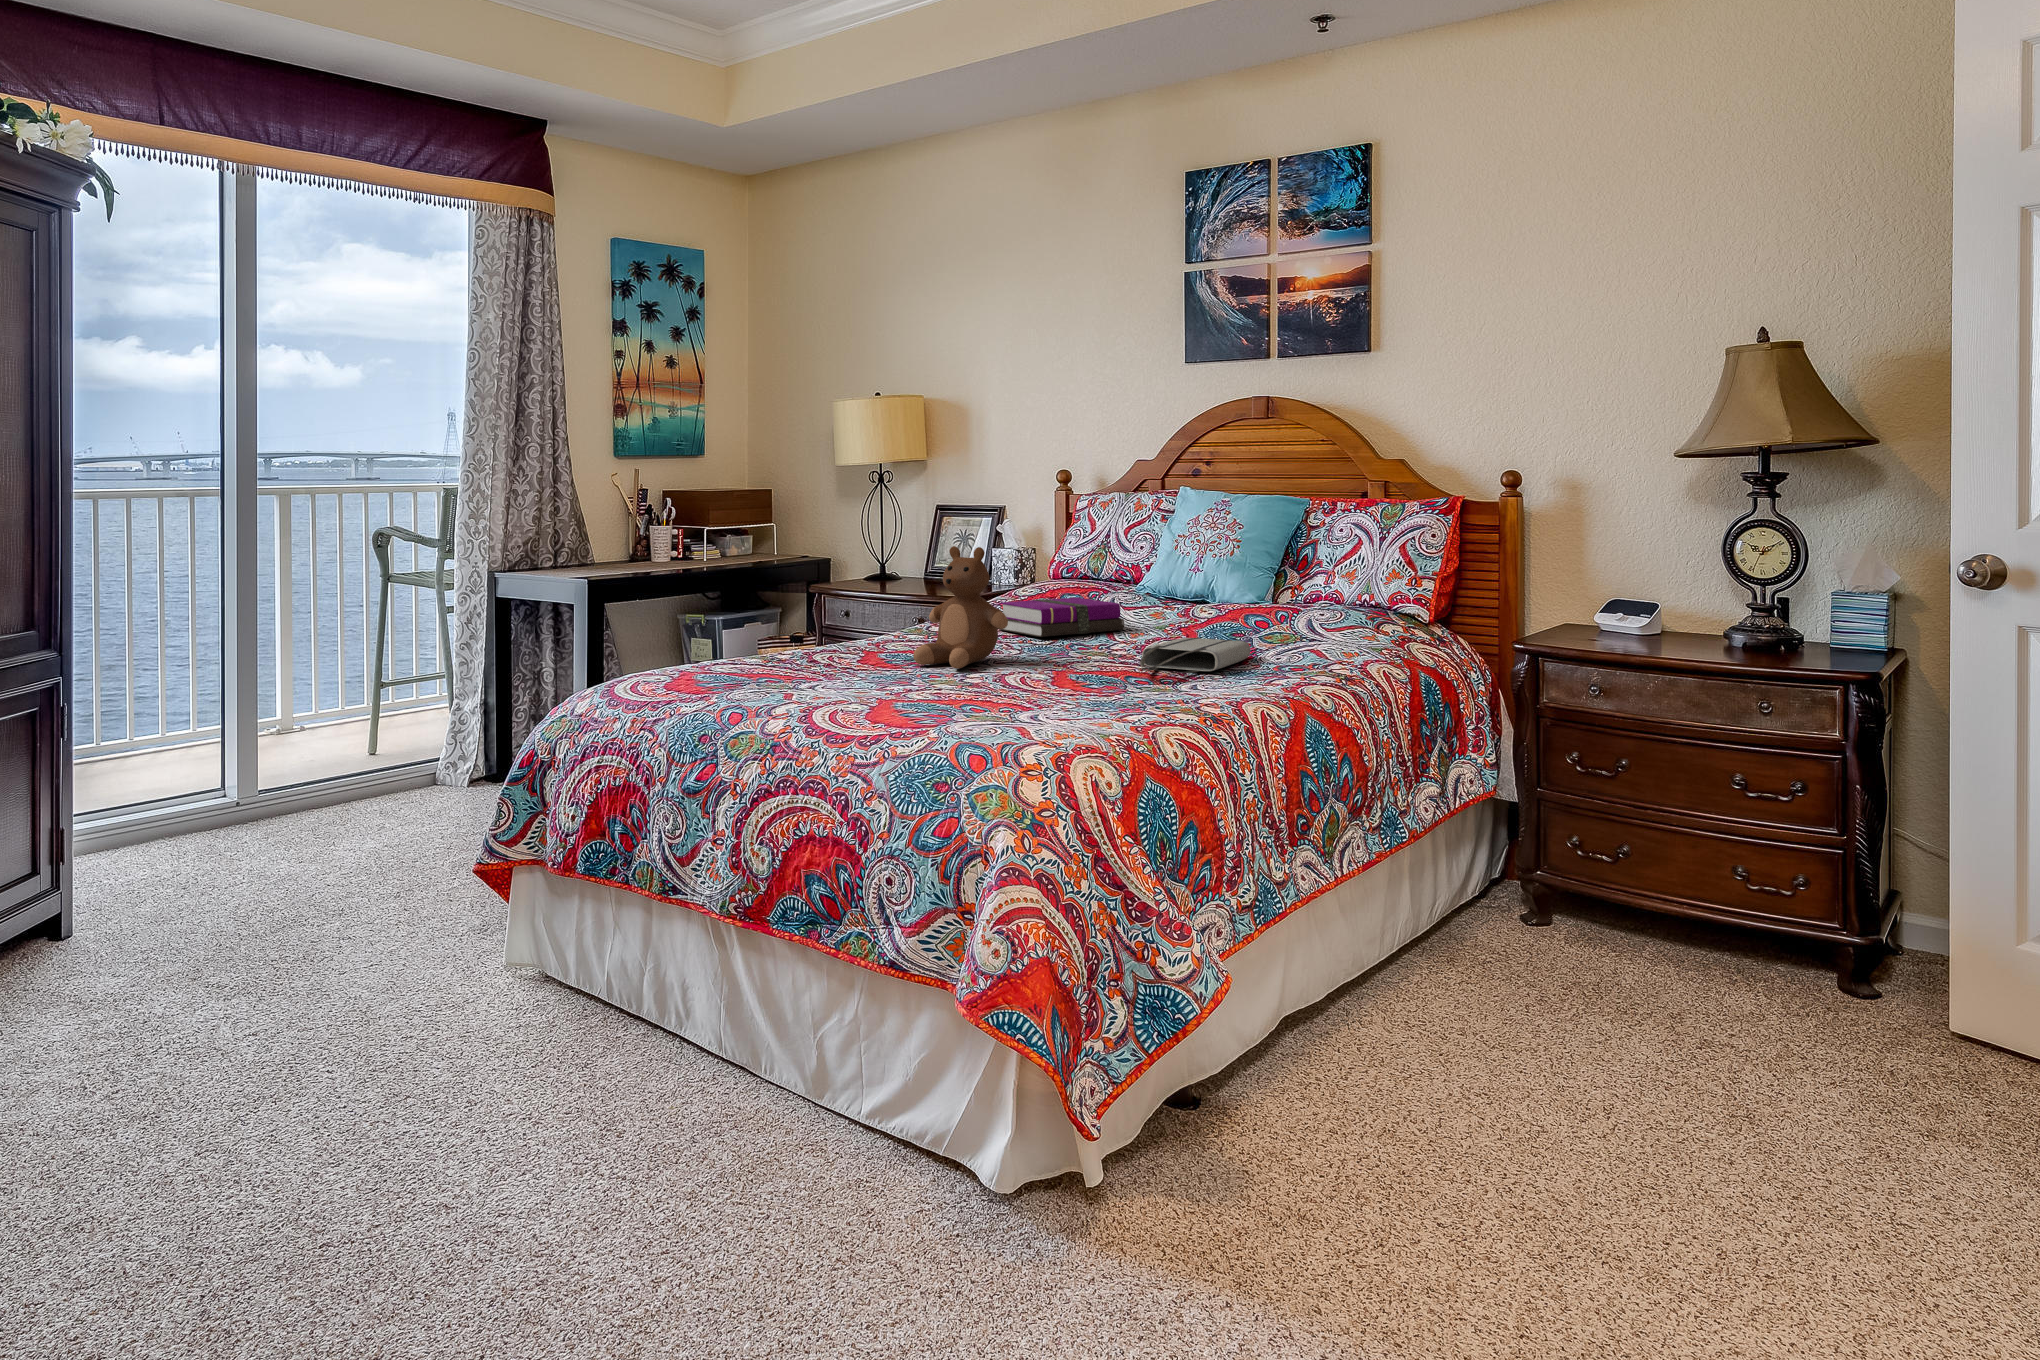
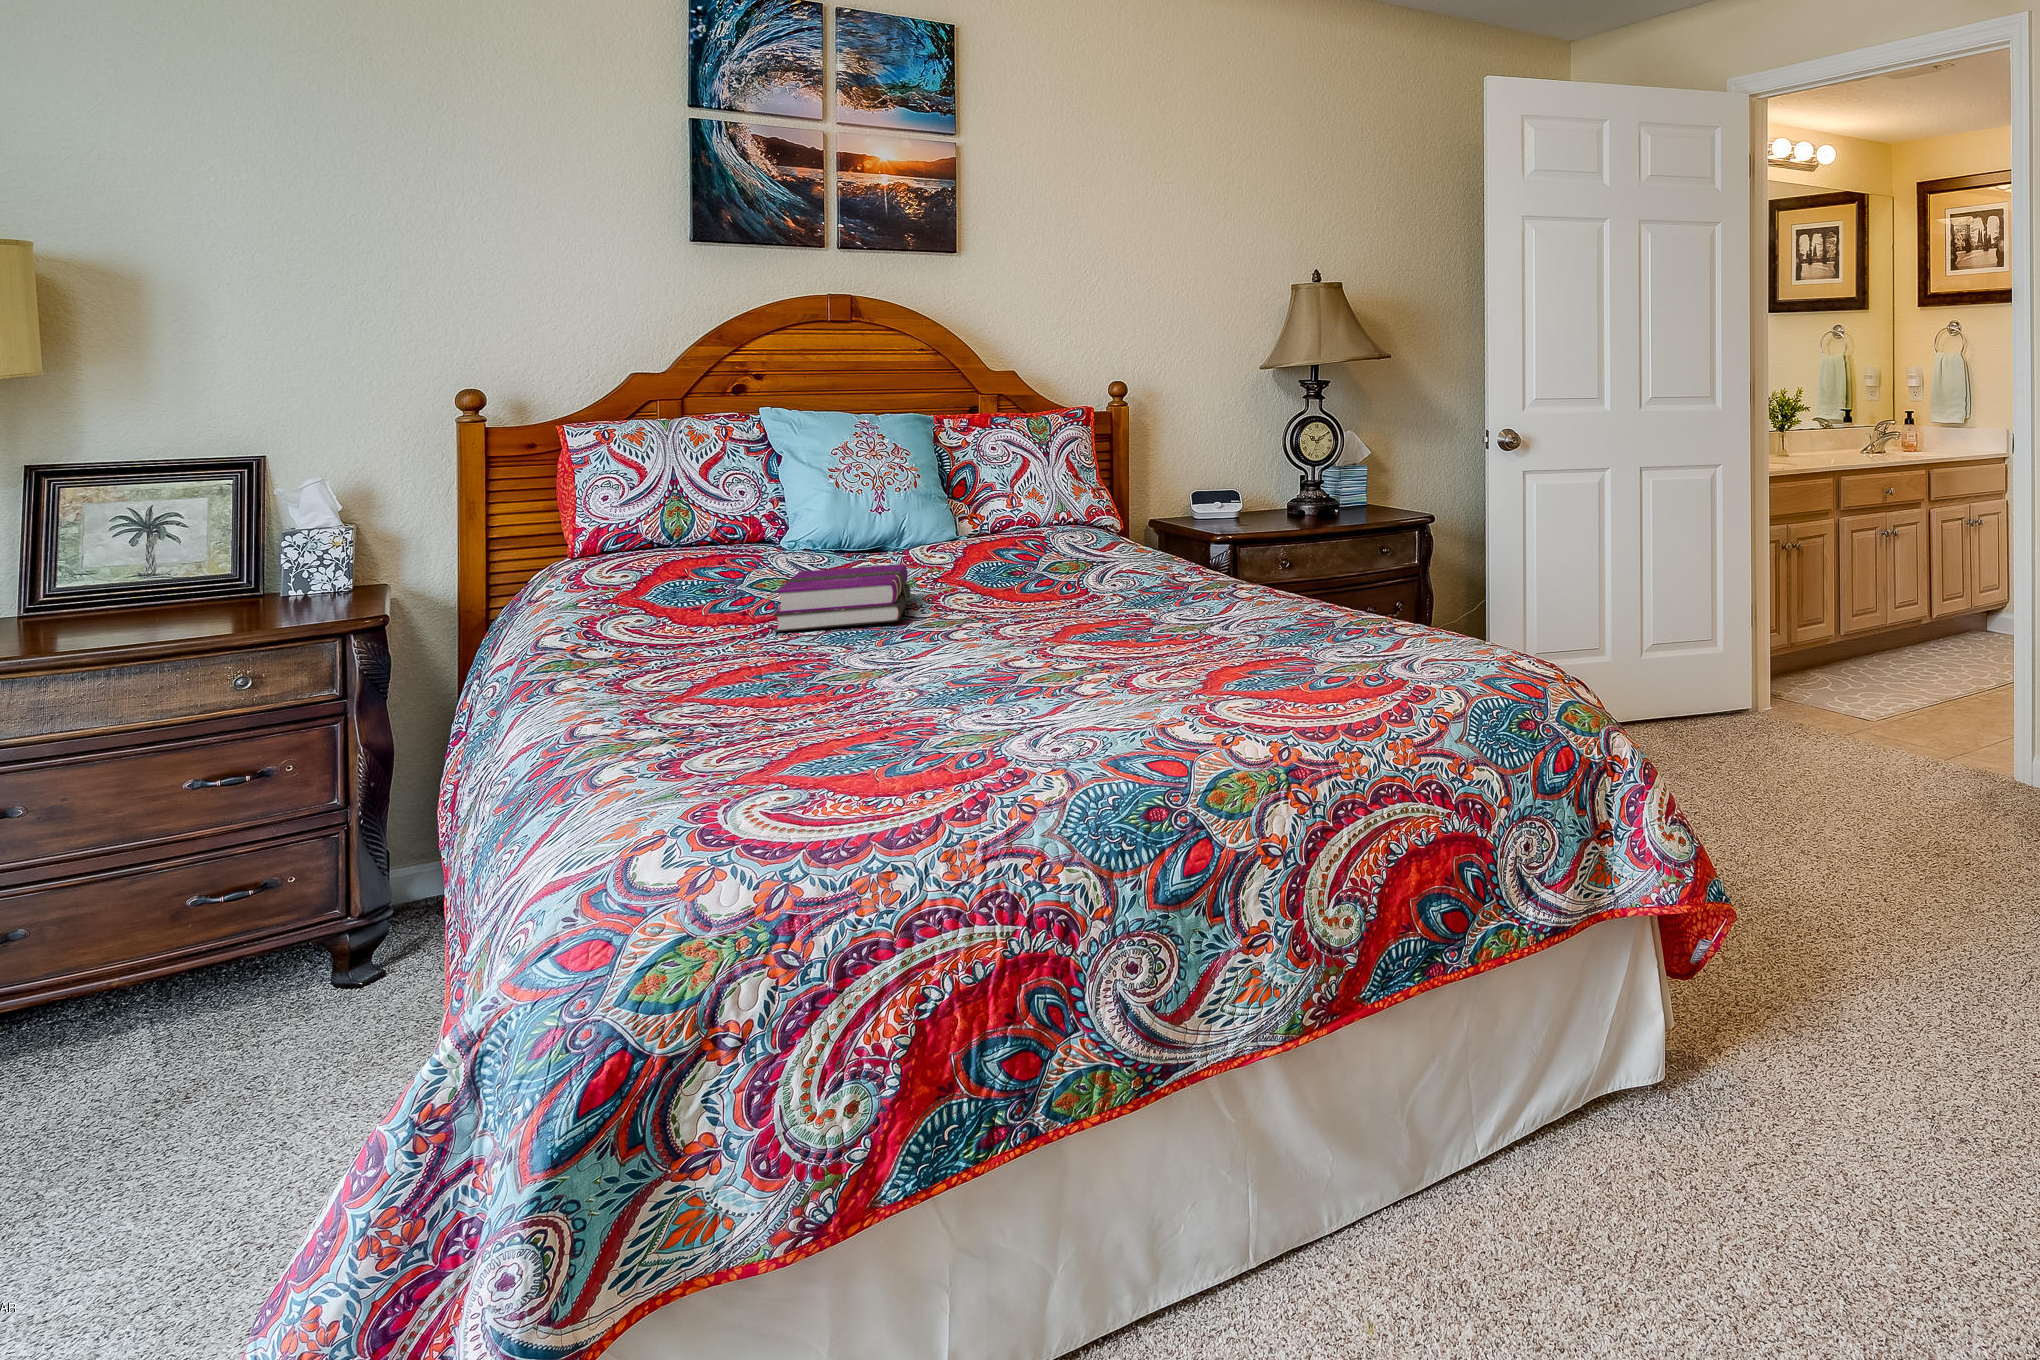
teddy bear: present [913,546,1008,669] -> none [911,493,1049,672]
tote bag: present [1140,638,1251,673] -> none [1087,569,1233,611]

